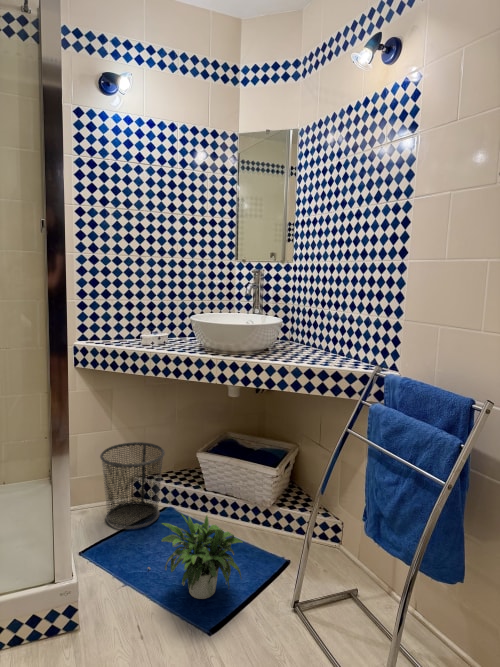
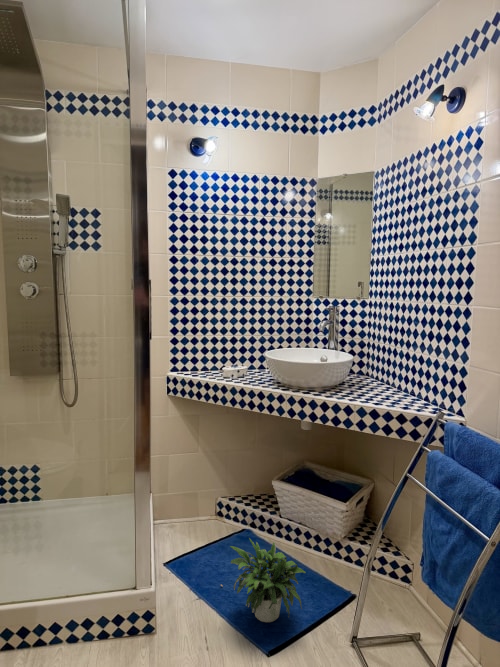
waste bin: present [100,442,165,529] -> none [186,465,243,545]

